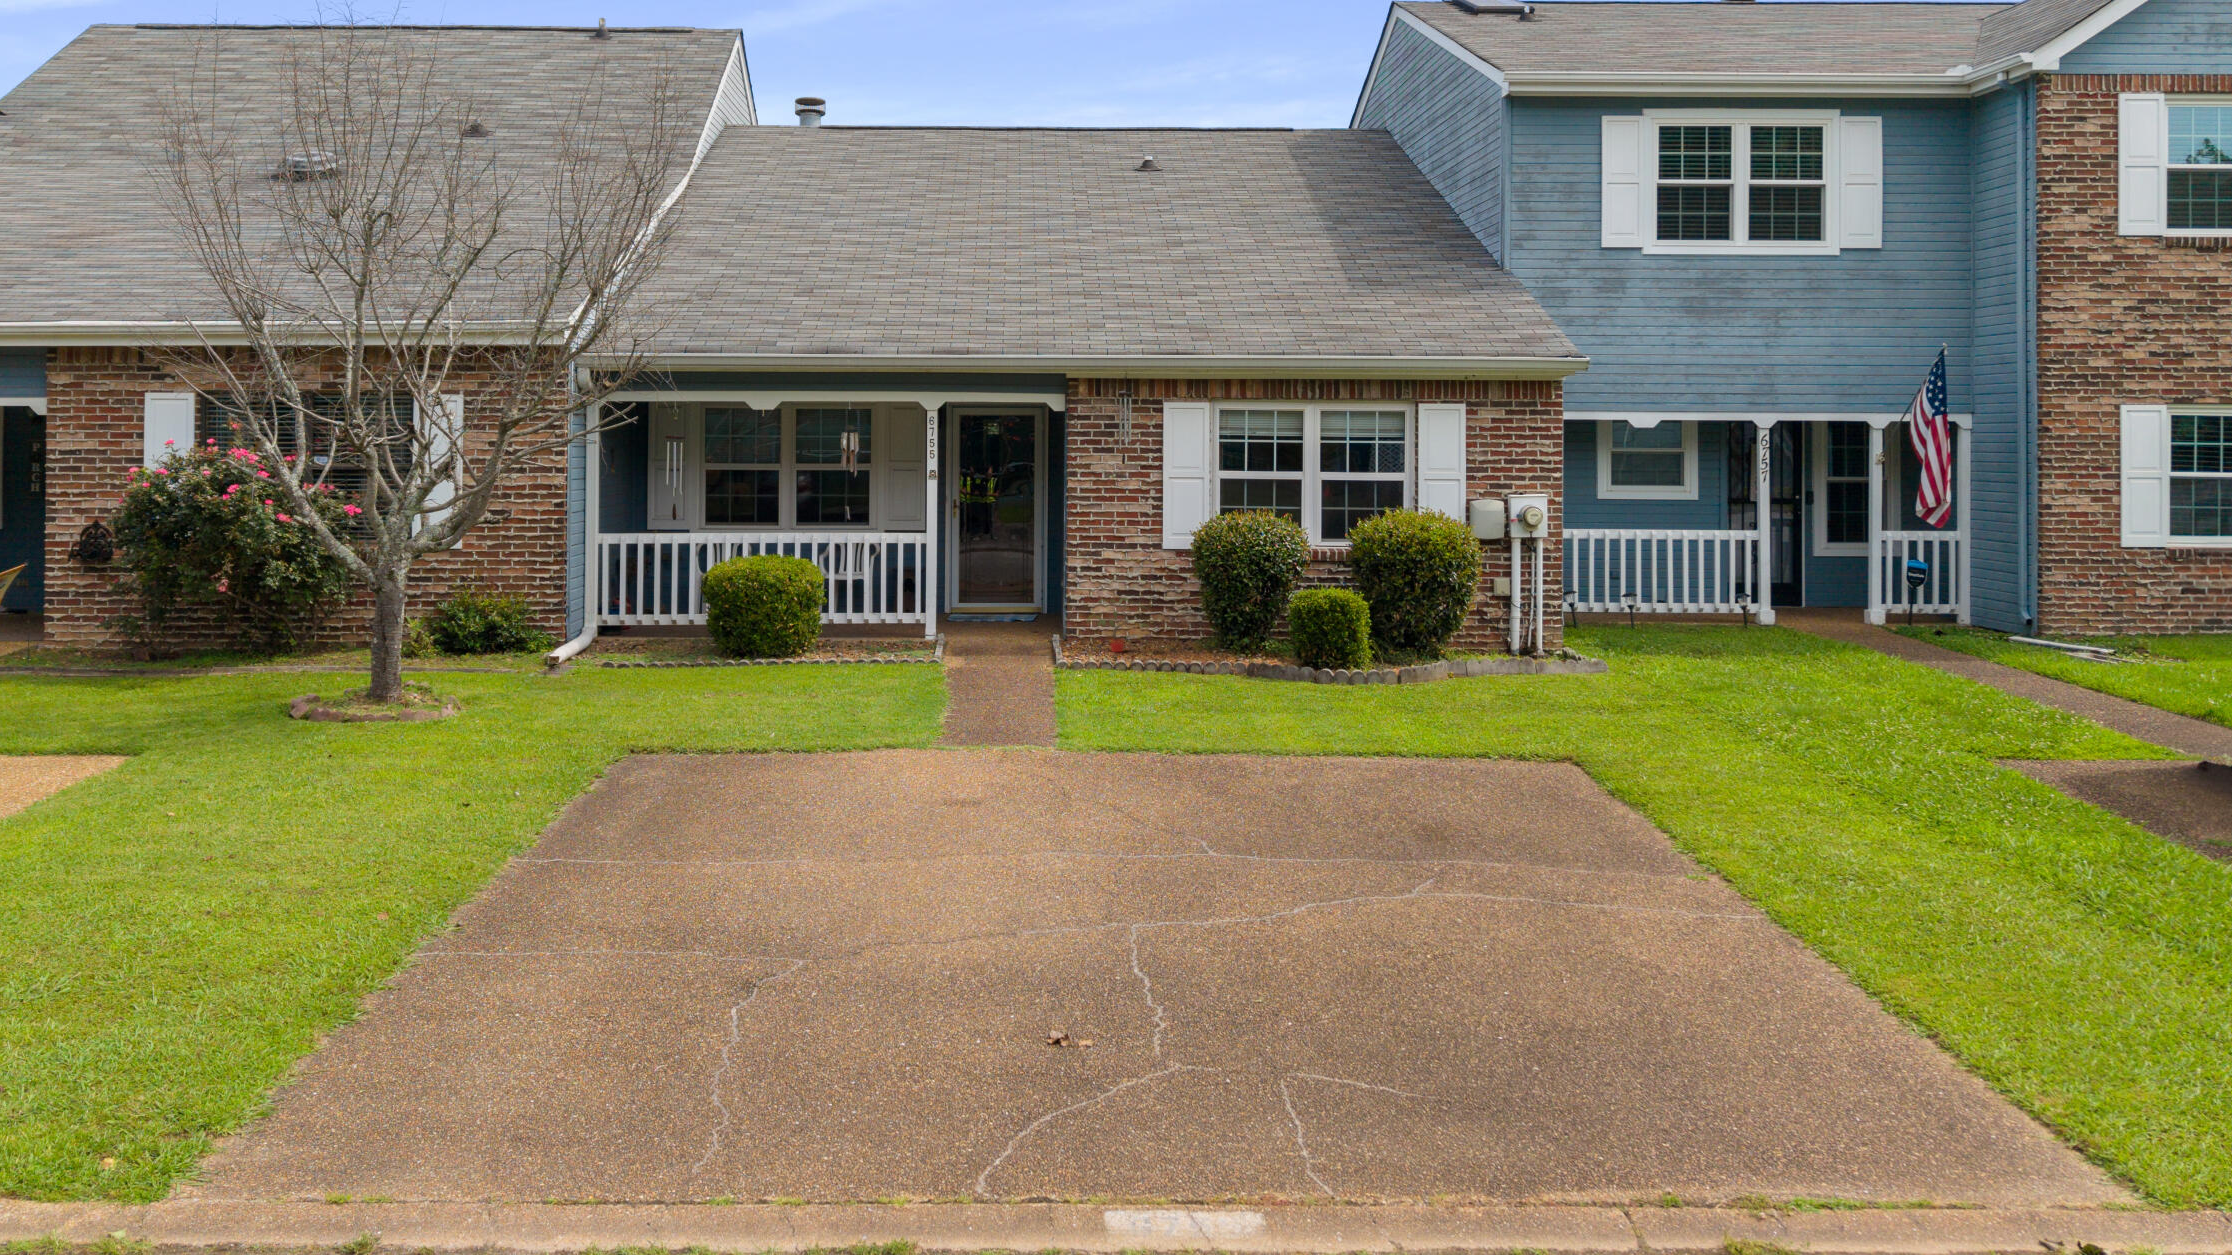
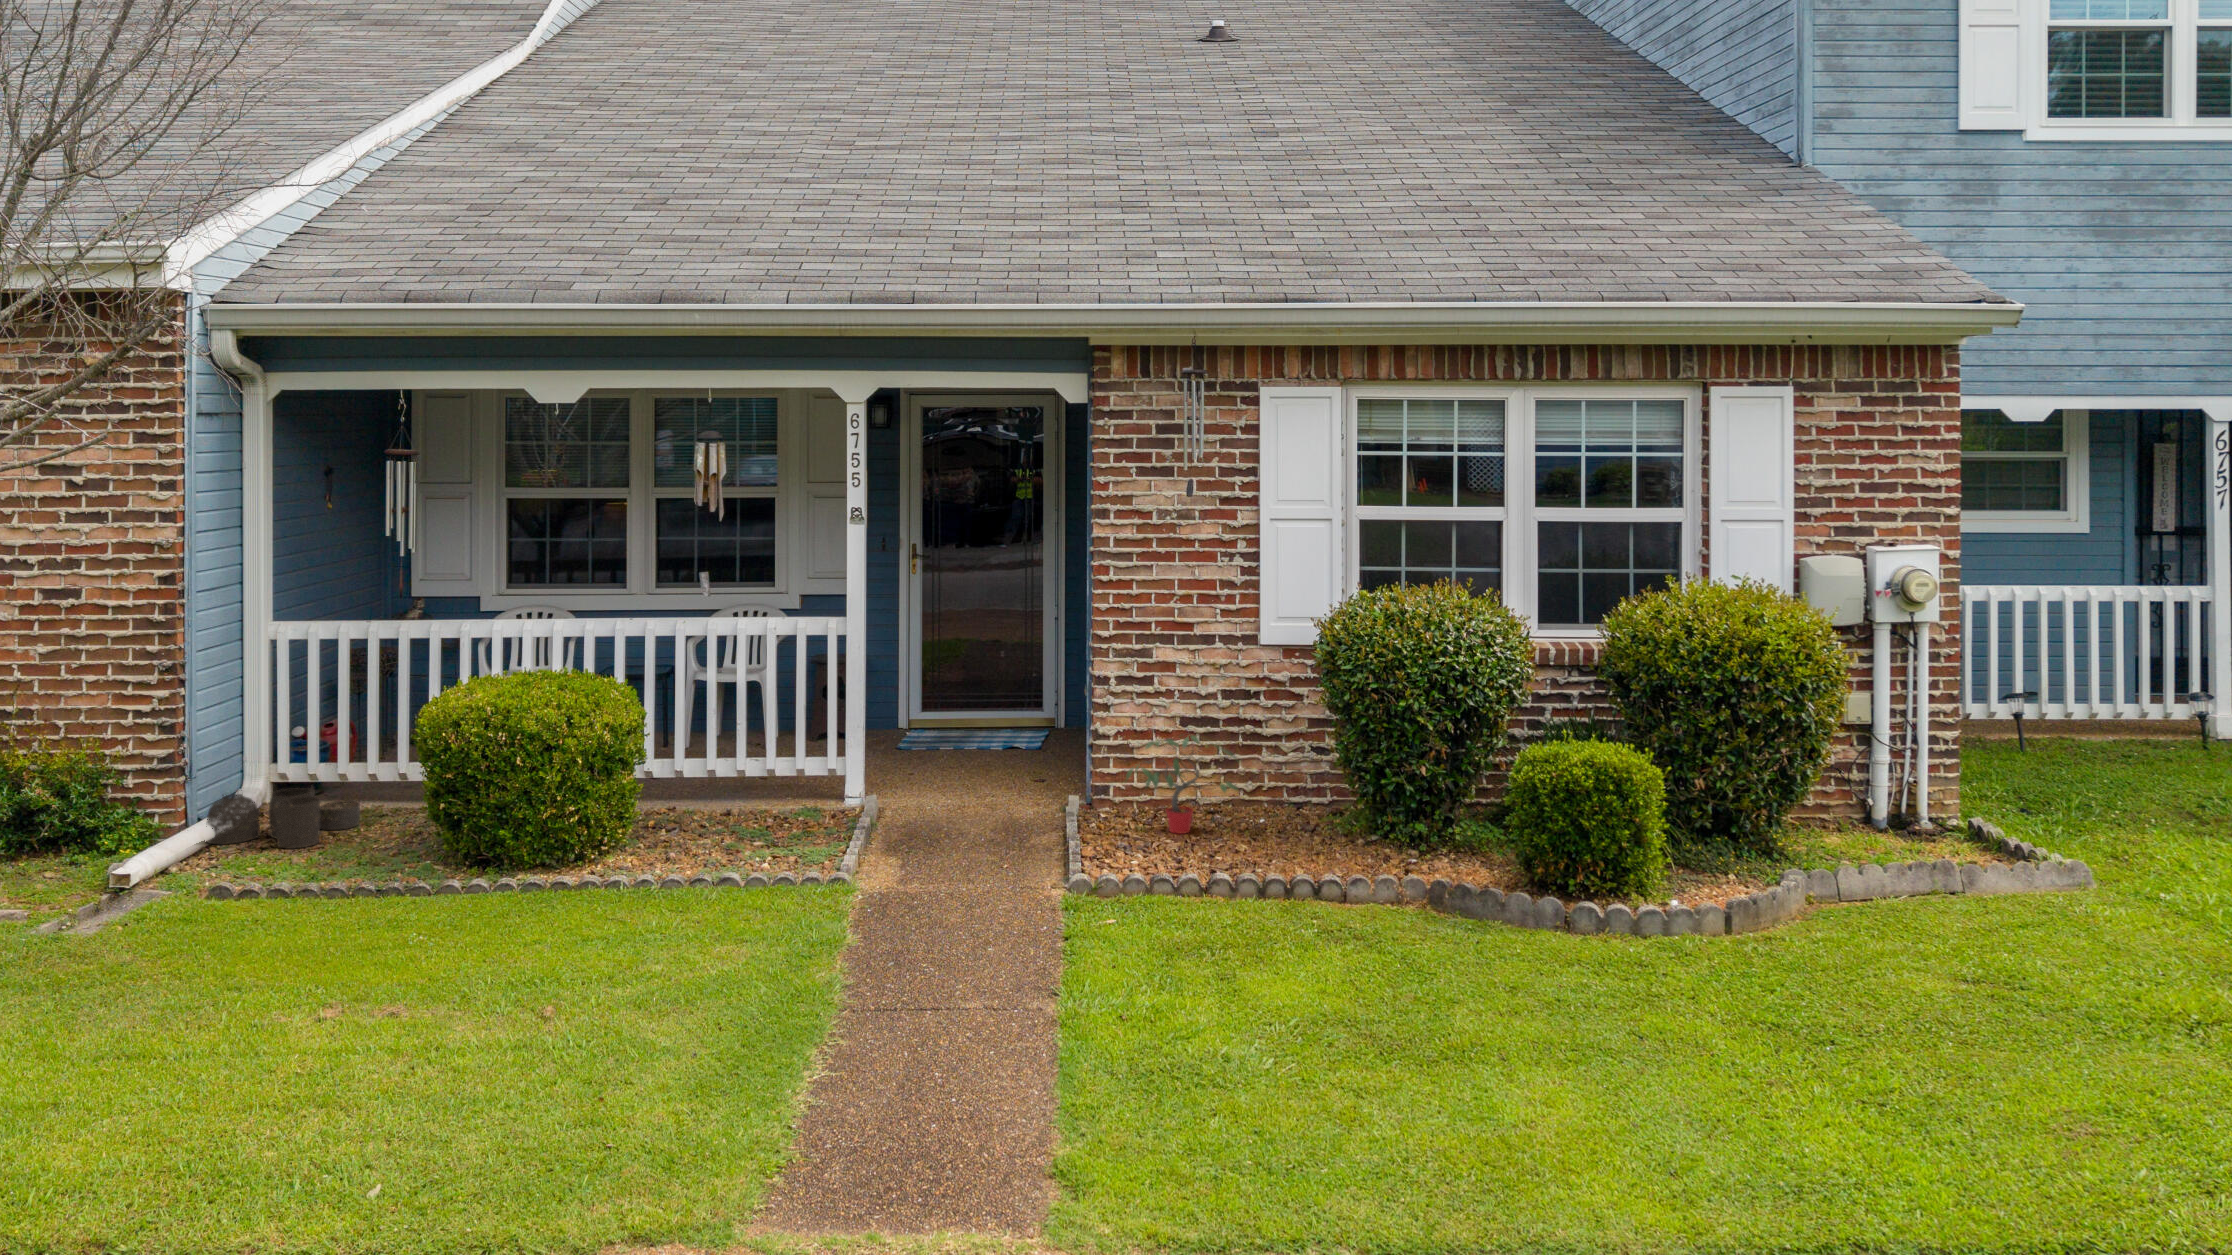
woven basket: none [575,622,654,654] -> present [206,787,360,848]

